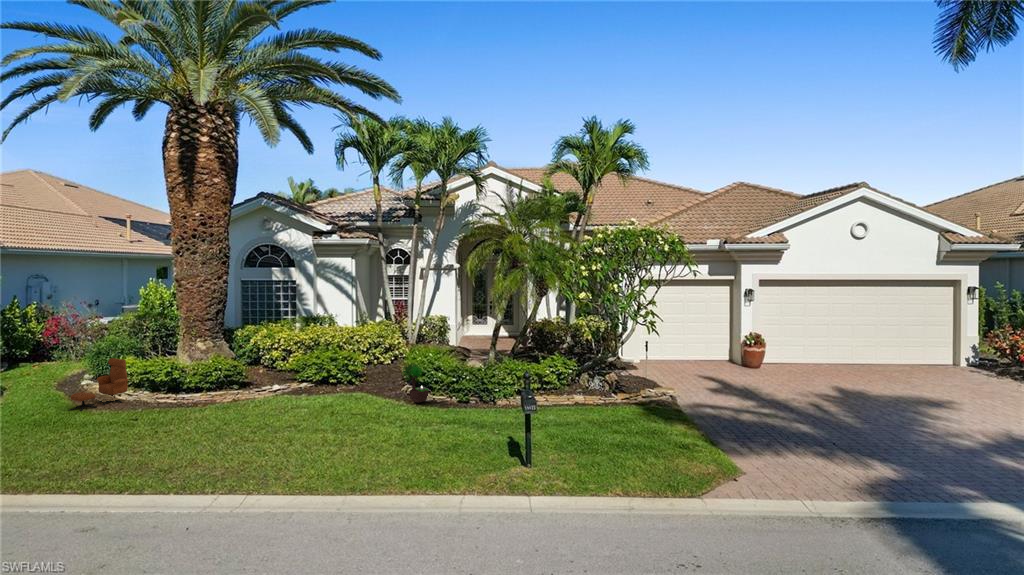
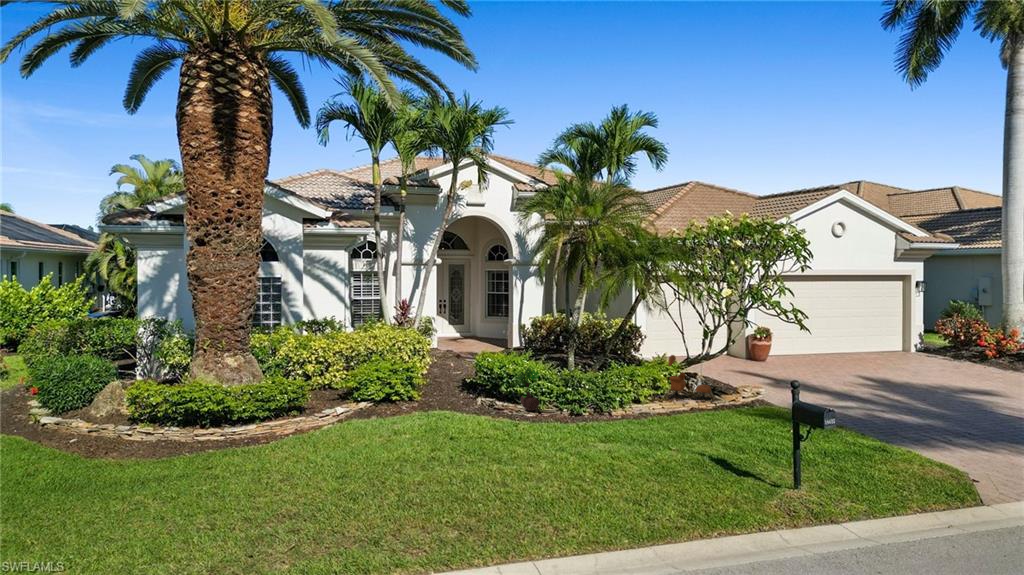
lounge chair: present [69,358,129,411] -> present [668,355,714,402]

